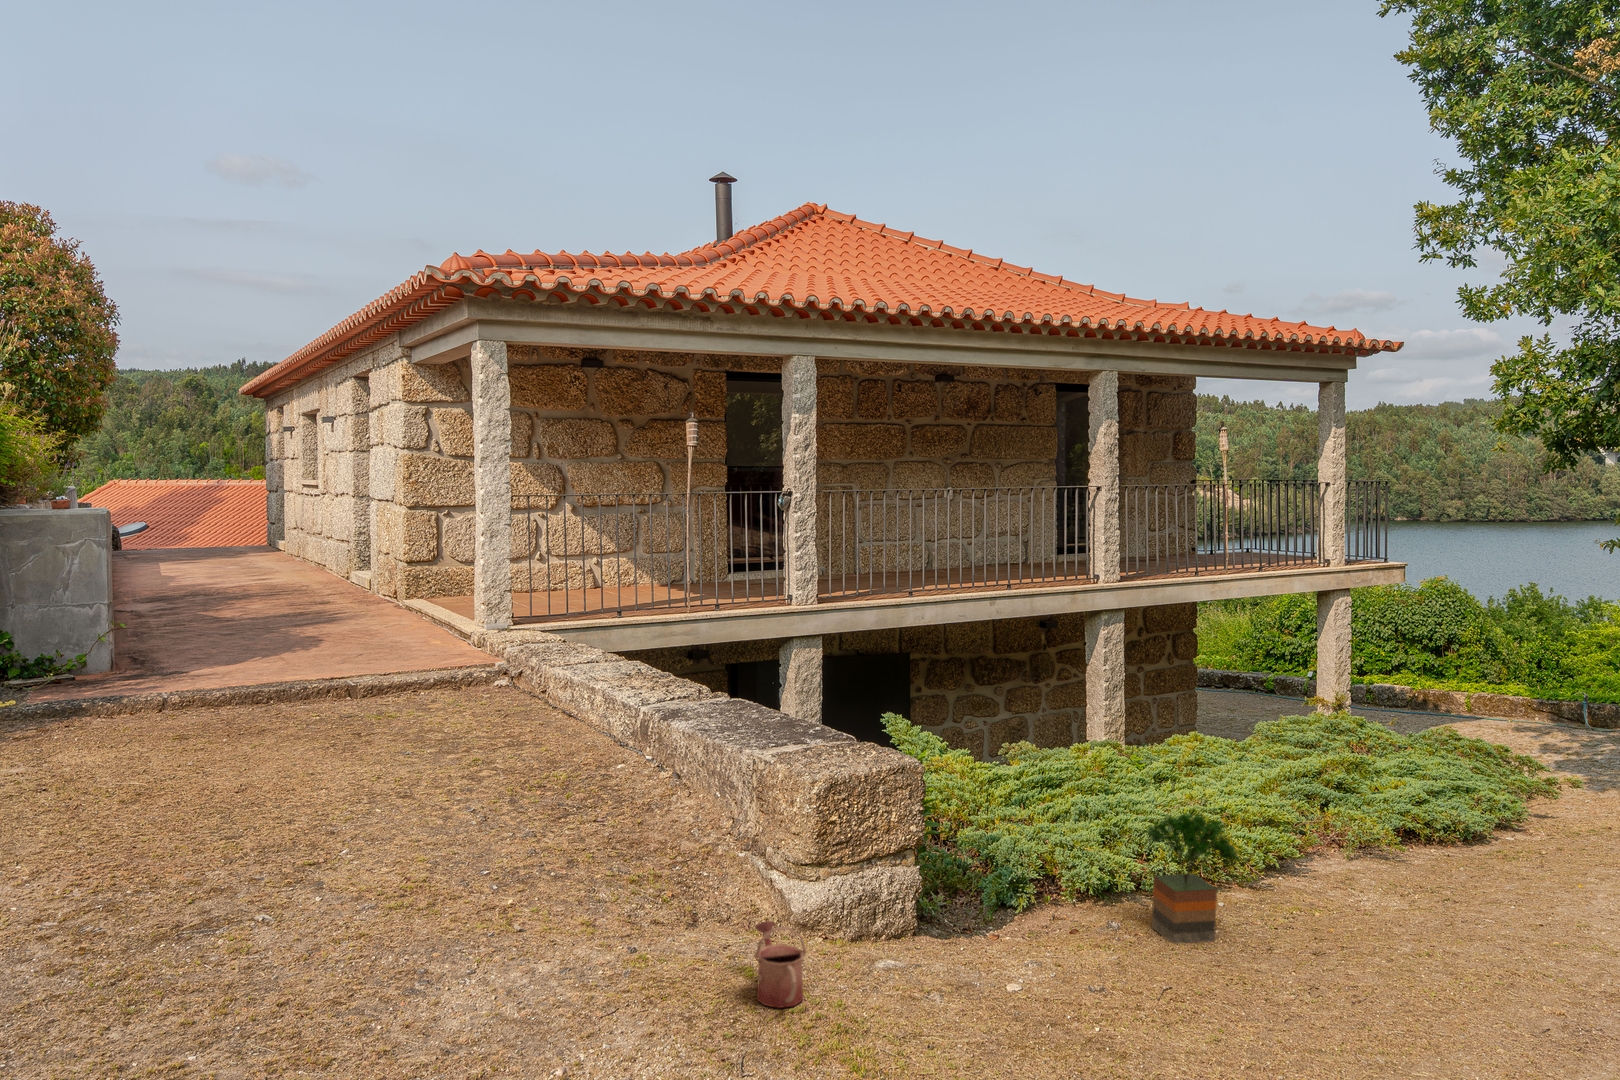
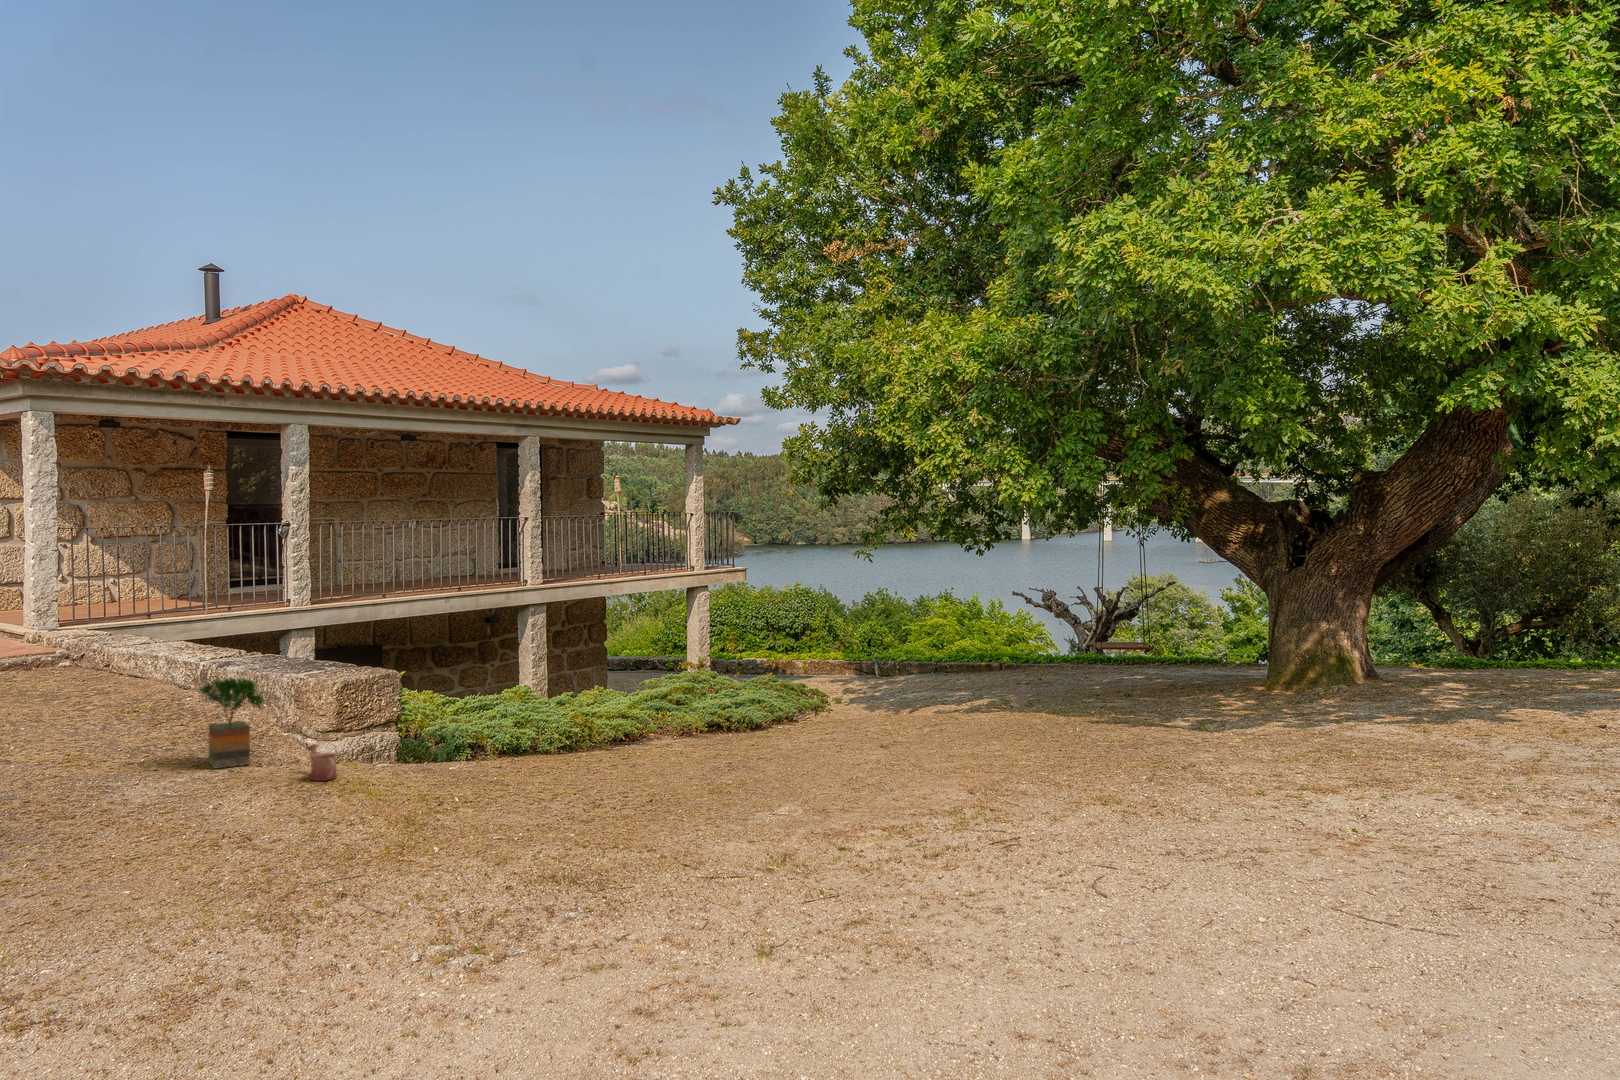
potted tree: present [1147,814,1239,944] -> present [200,678,264,768]

